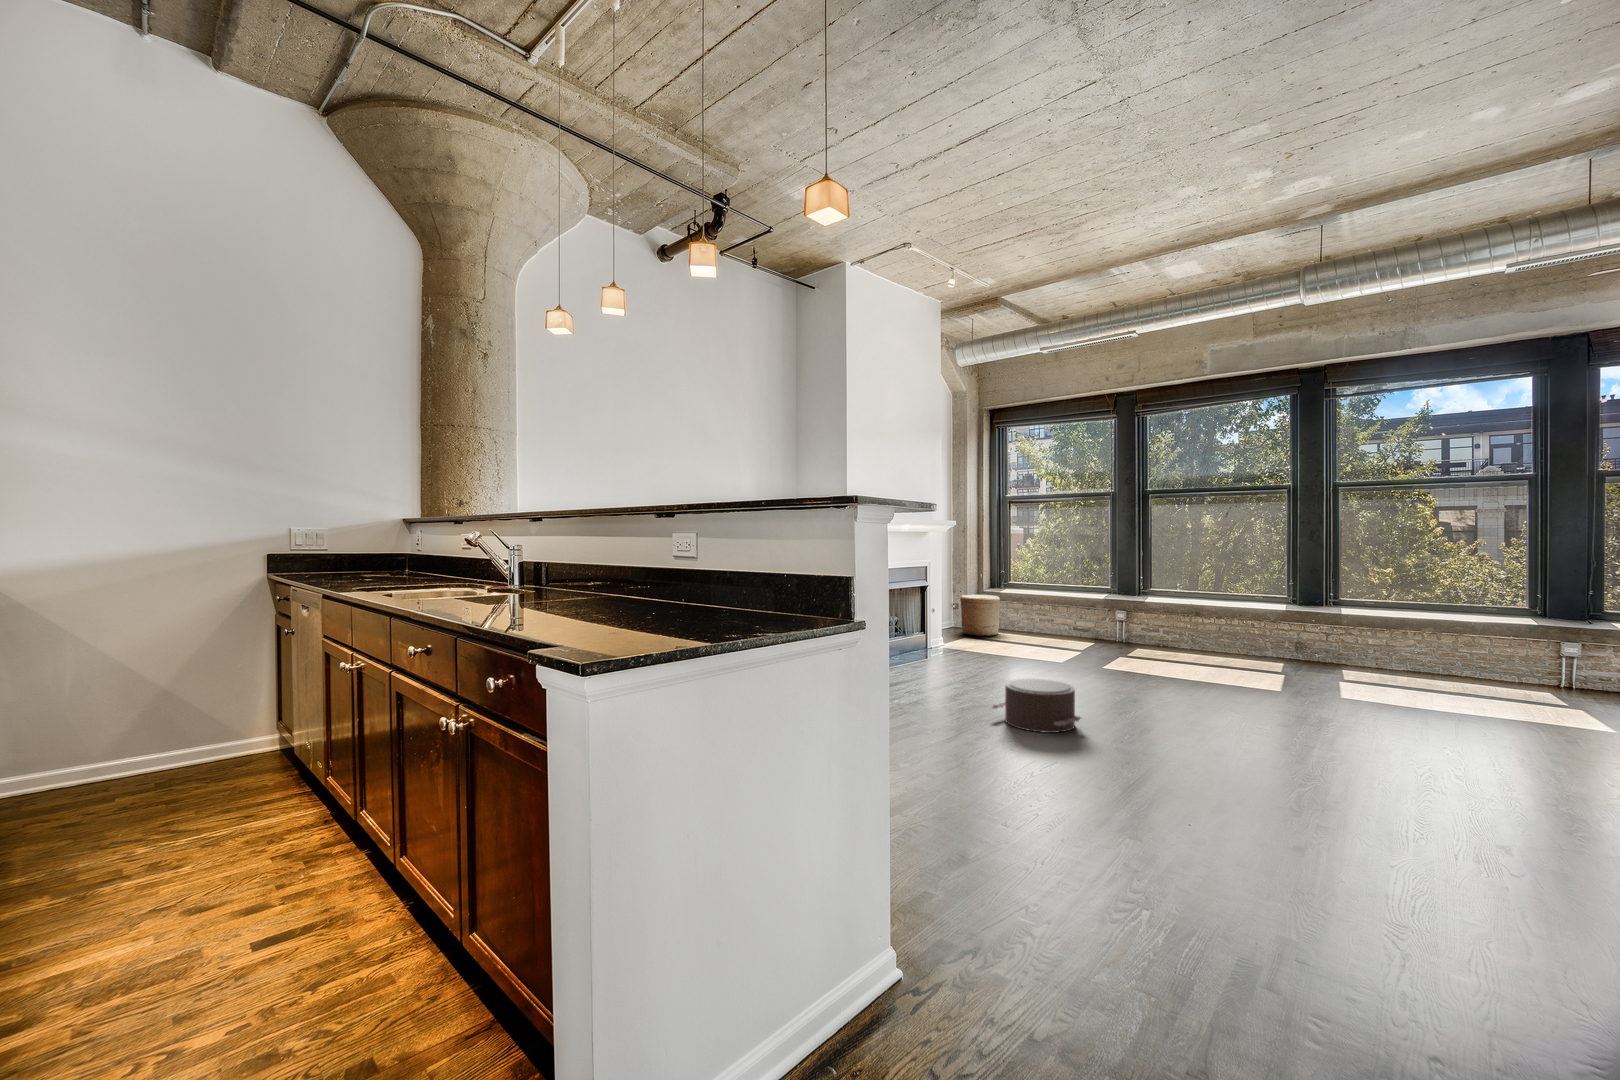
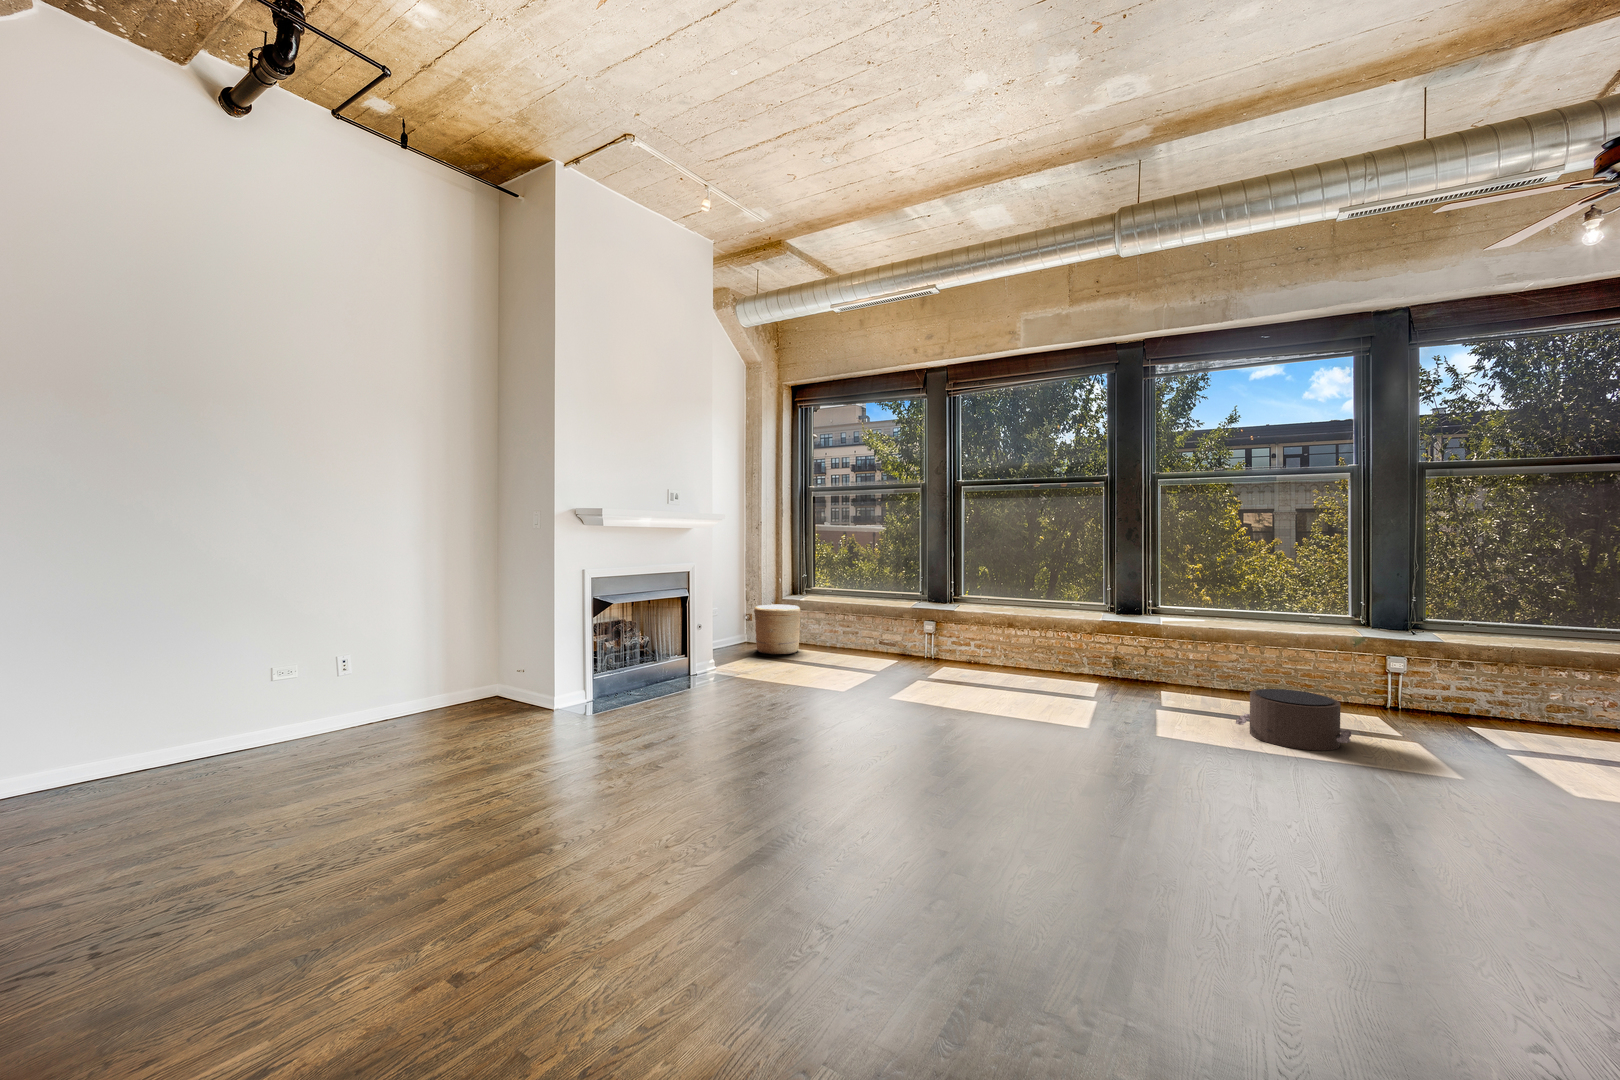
pouf: present [992,679,1080,733] -> present [1236,689,1351,751]

